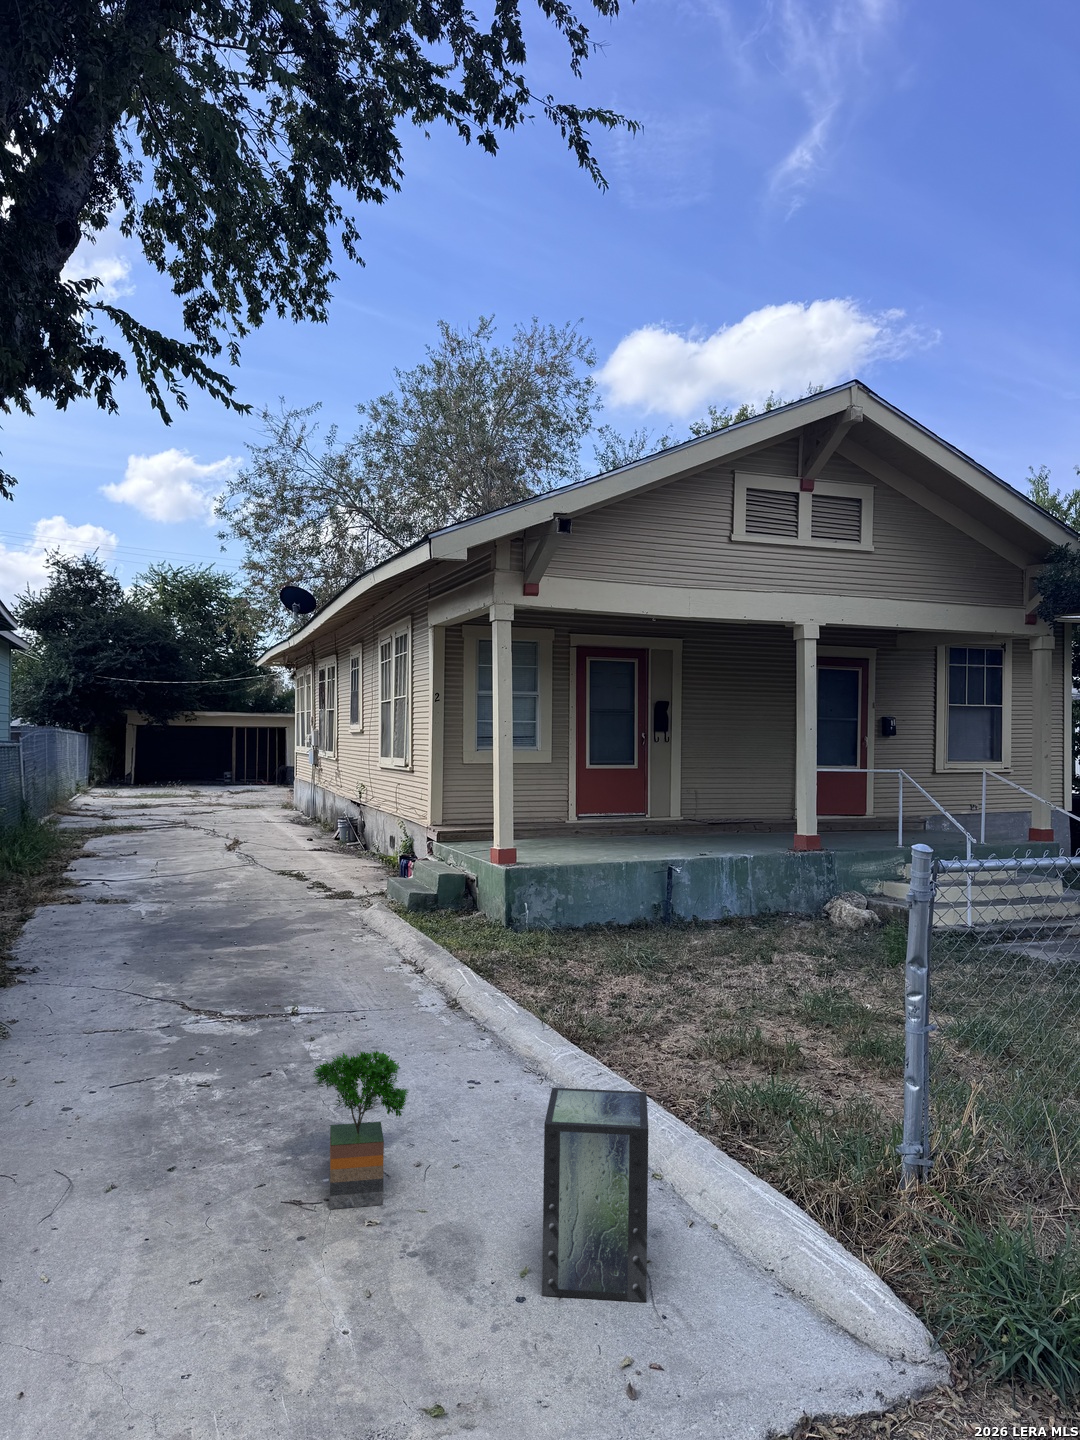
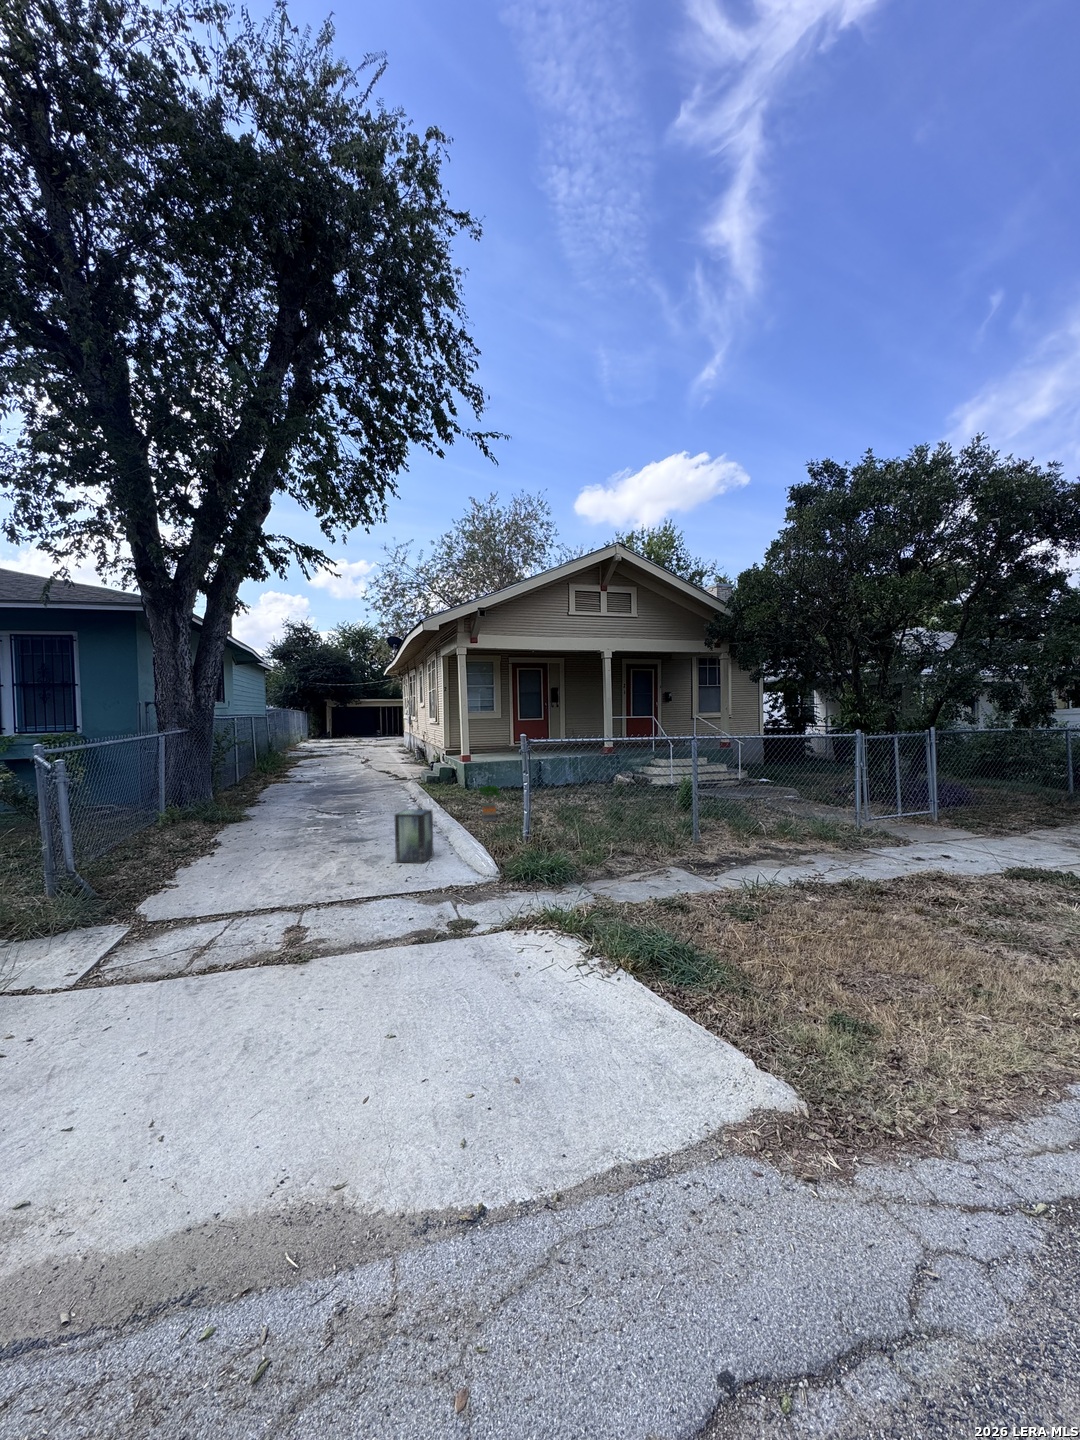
potted tree: present [314,1051,408,1209] -> present [479,785,501,822]

